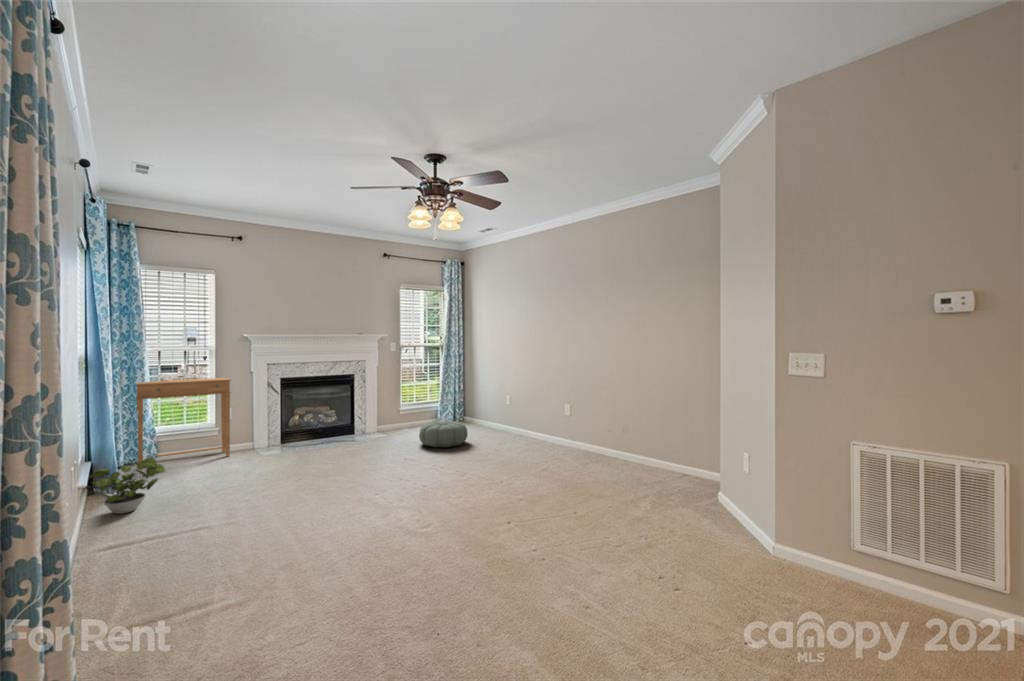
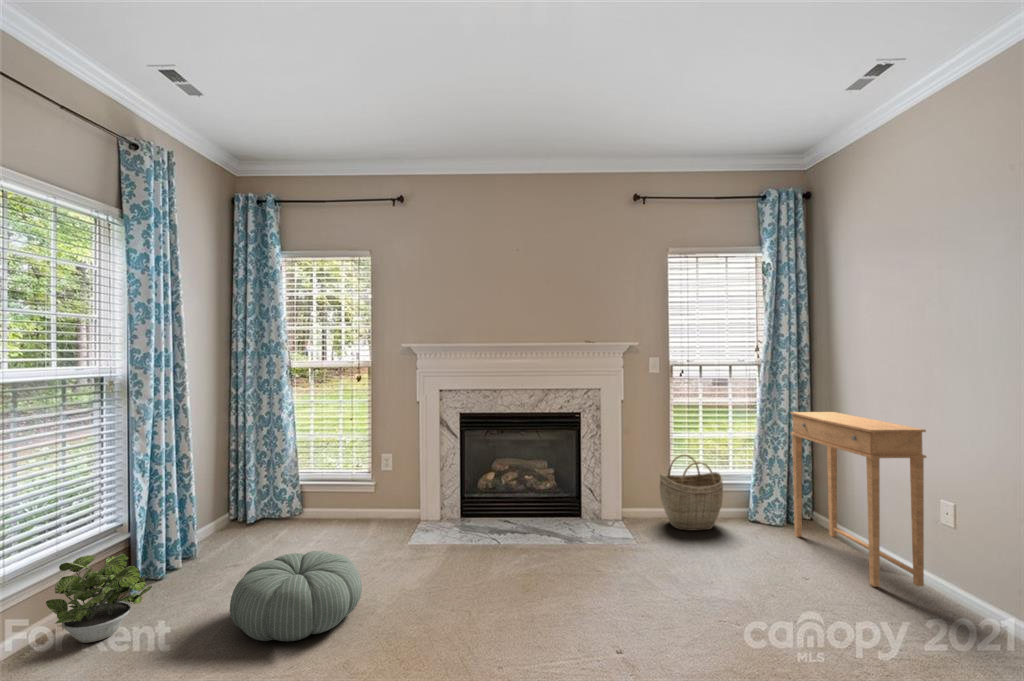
side table: present [136,378,231,464] -> present [791,412,926,587]
woven basket: none [397,394,428,430] -> present [660,454,723,530]
pouf: present [419,421,468,447] -> present [230,551,362,641]

